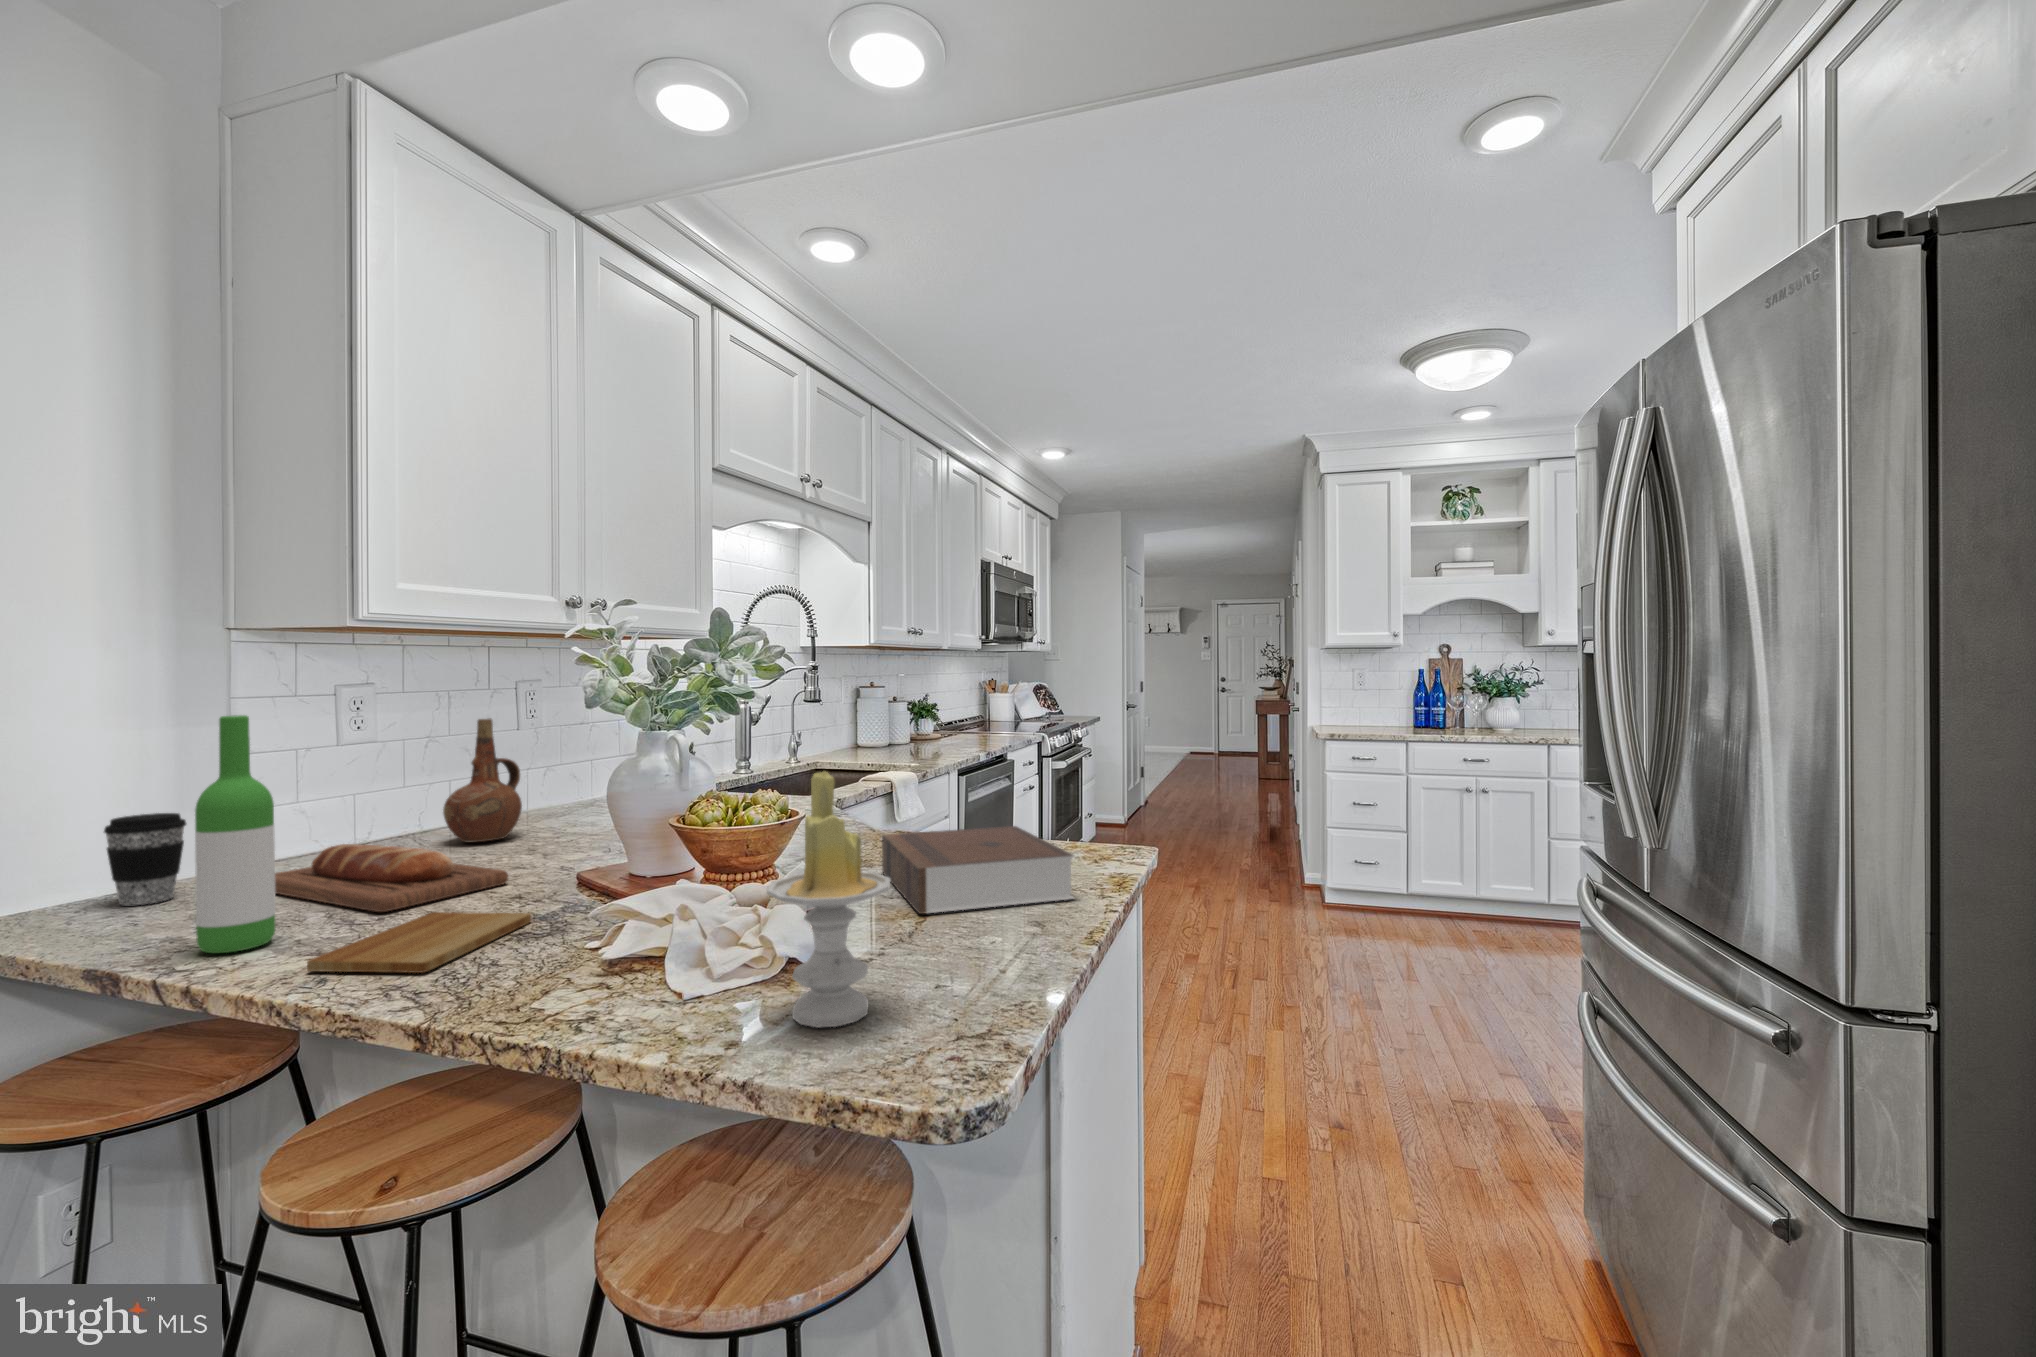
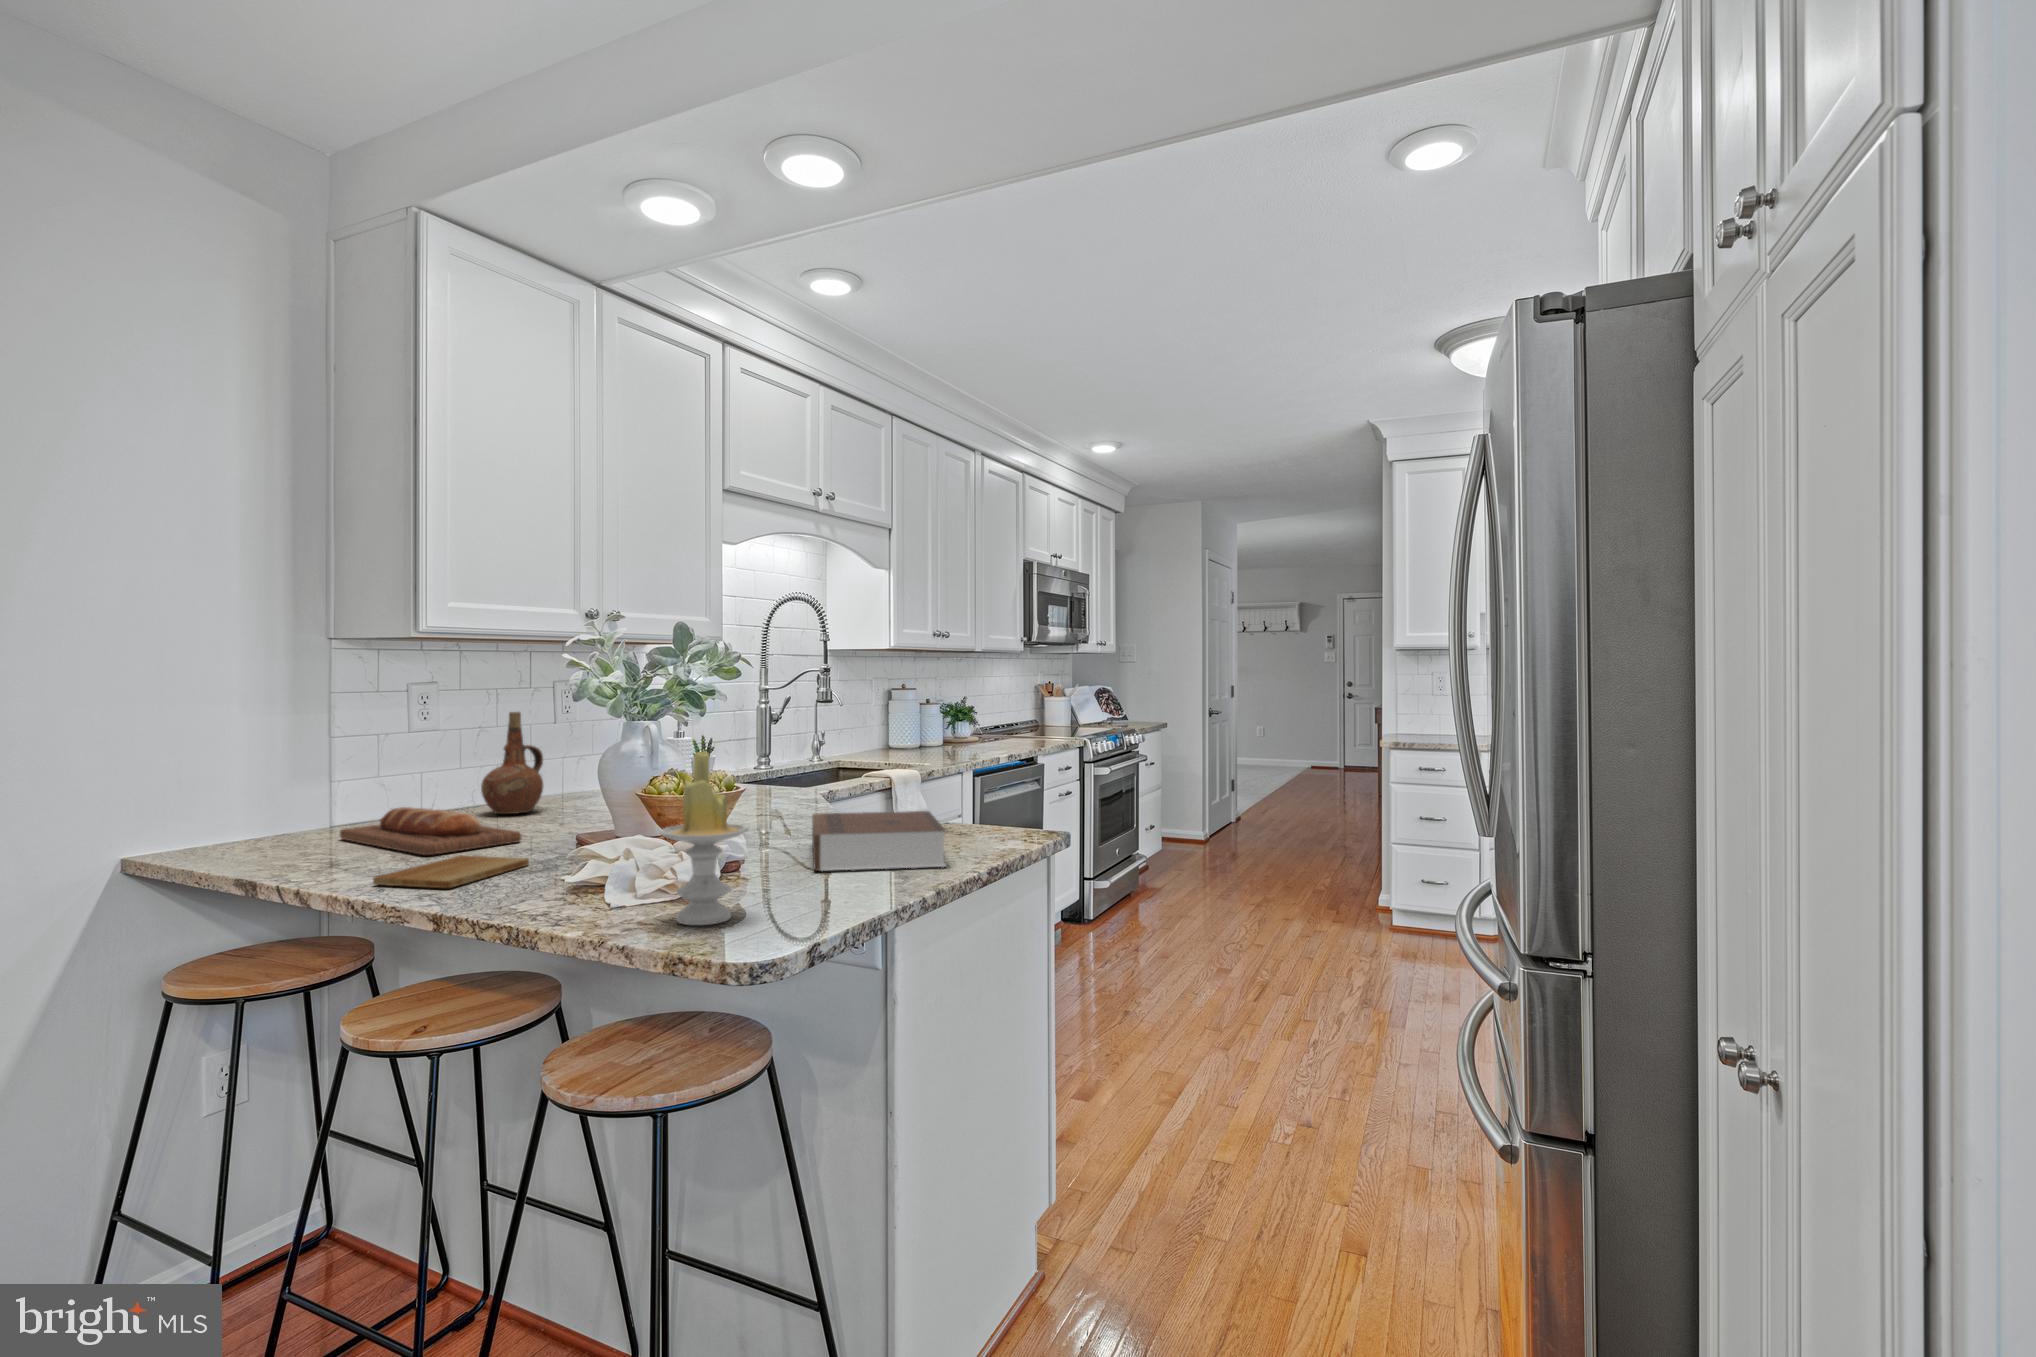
wine bottle: present [195,715,276,953] -> none [303,705,353,873]
coffee cup: present [104,813,186,906] -> none [239,778,294,845]

